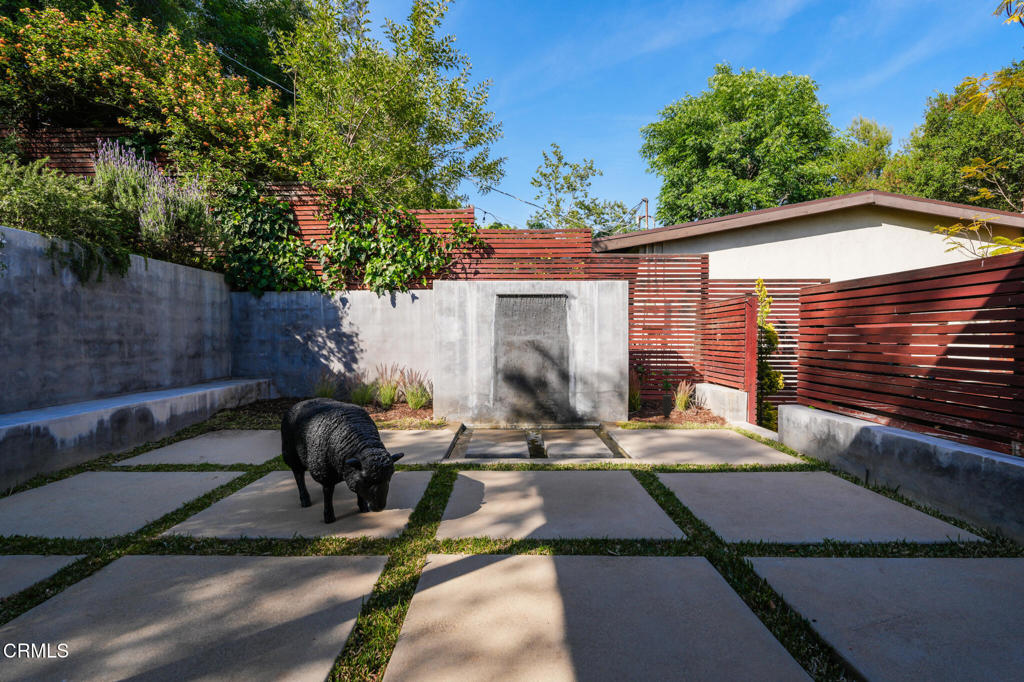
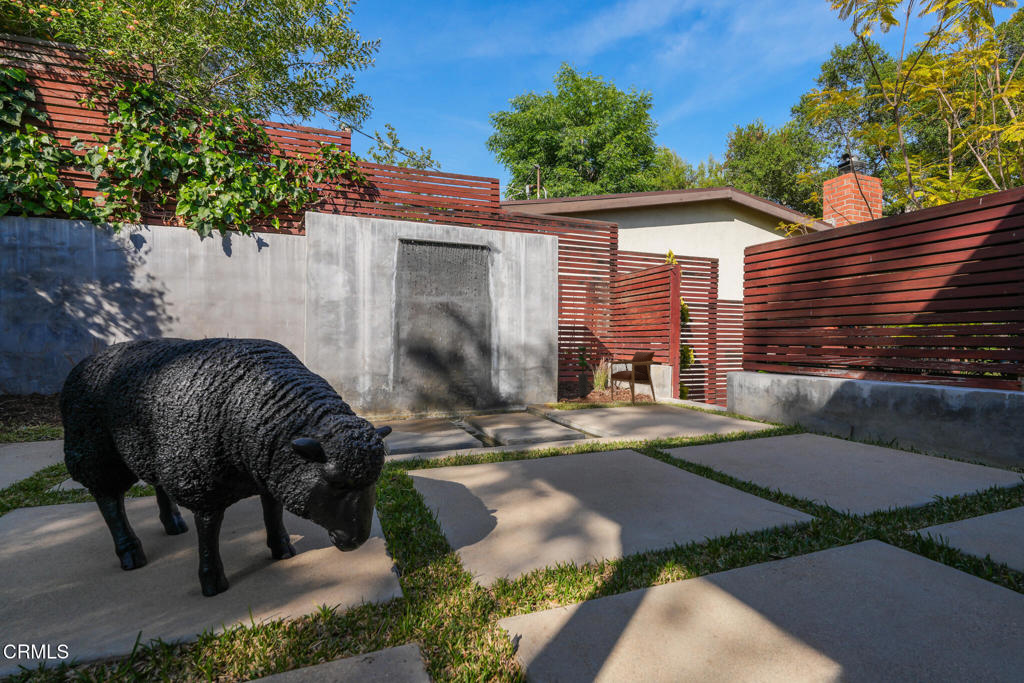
armchair: none [687,378,732,428] -> present [609,352,656,403]

